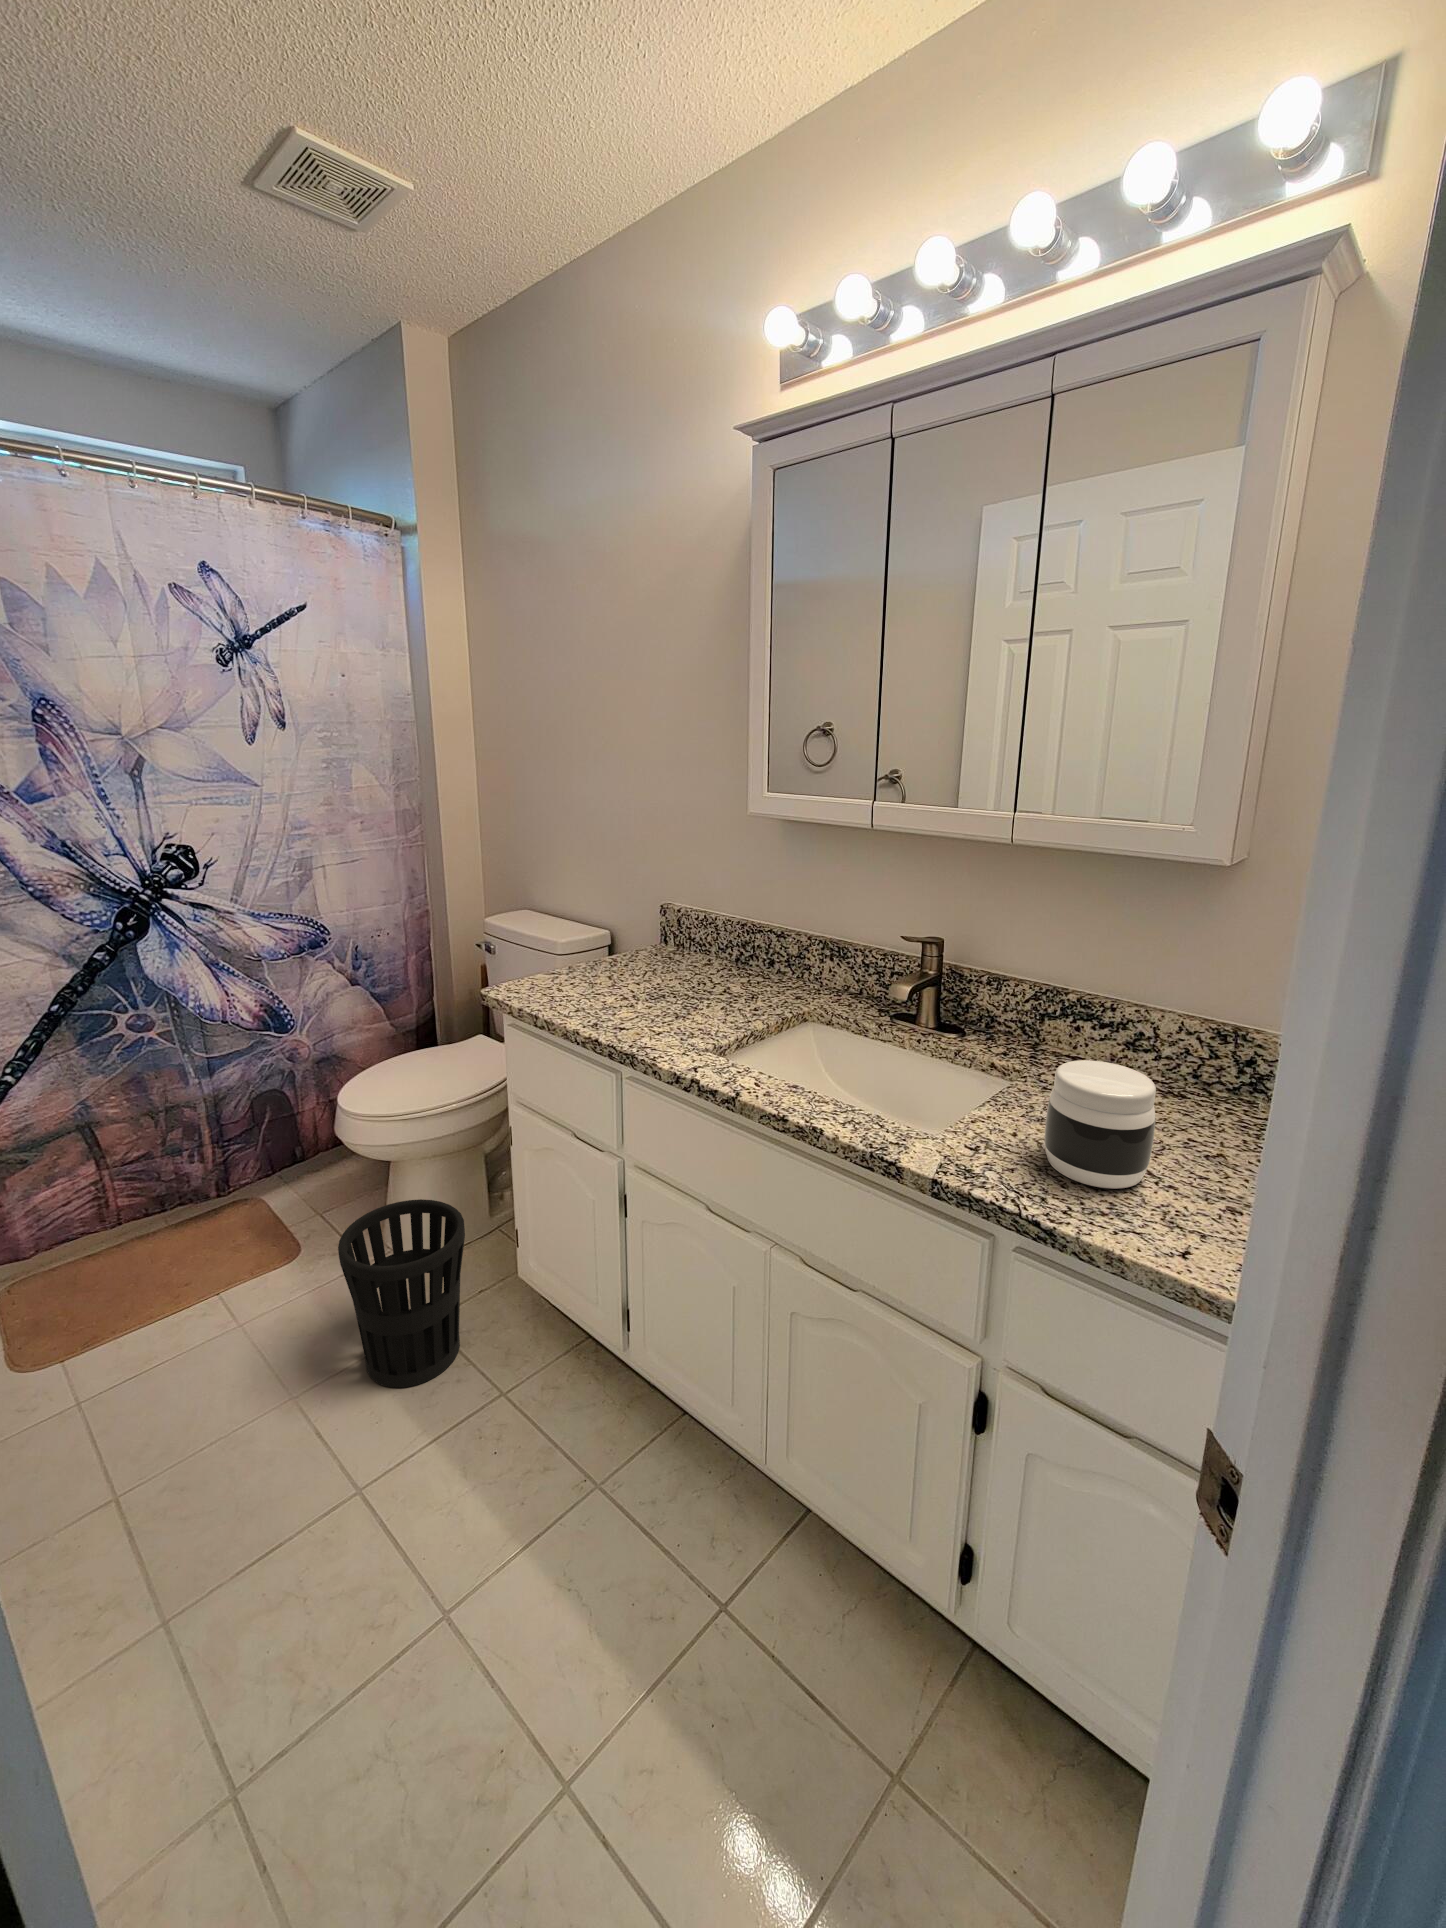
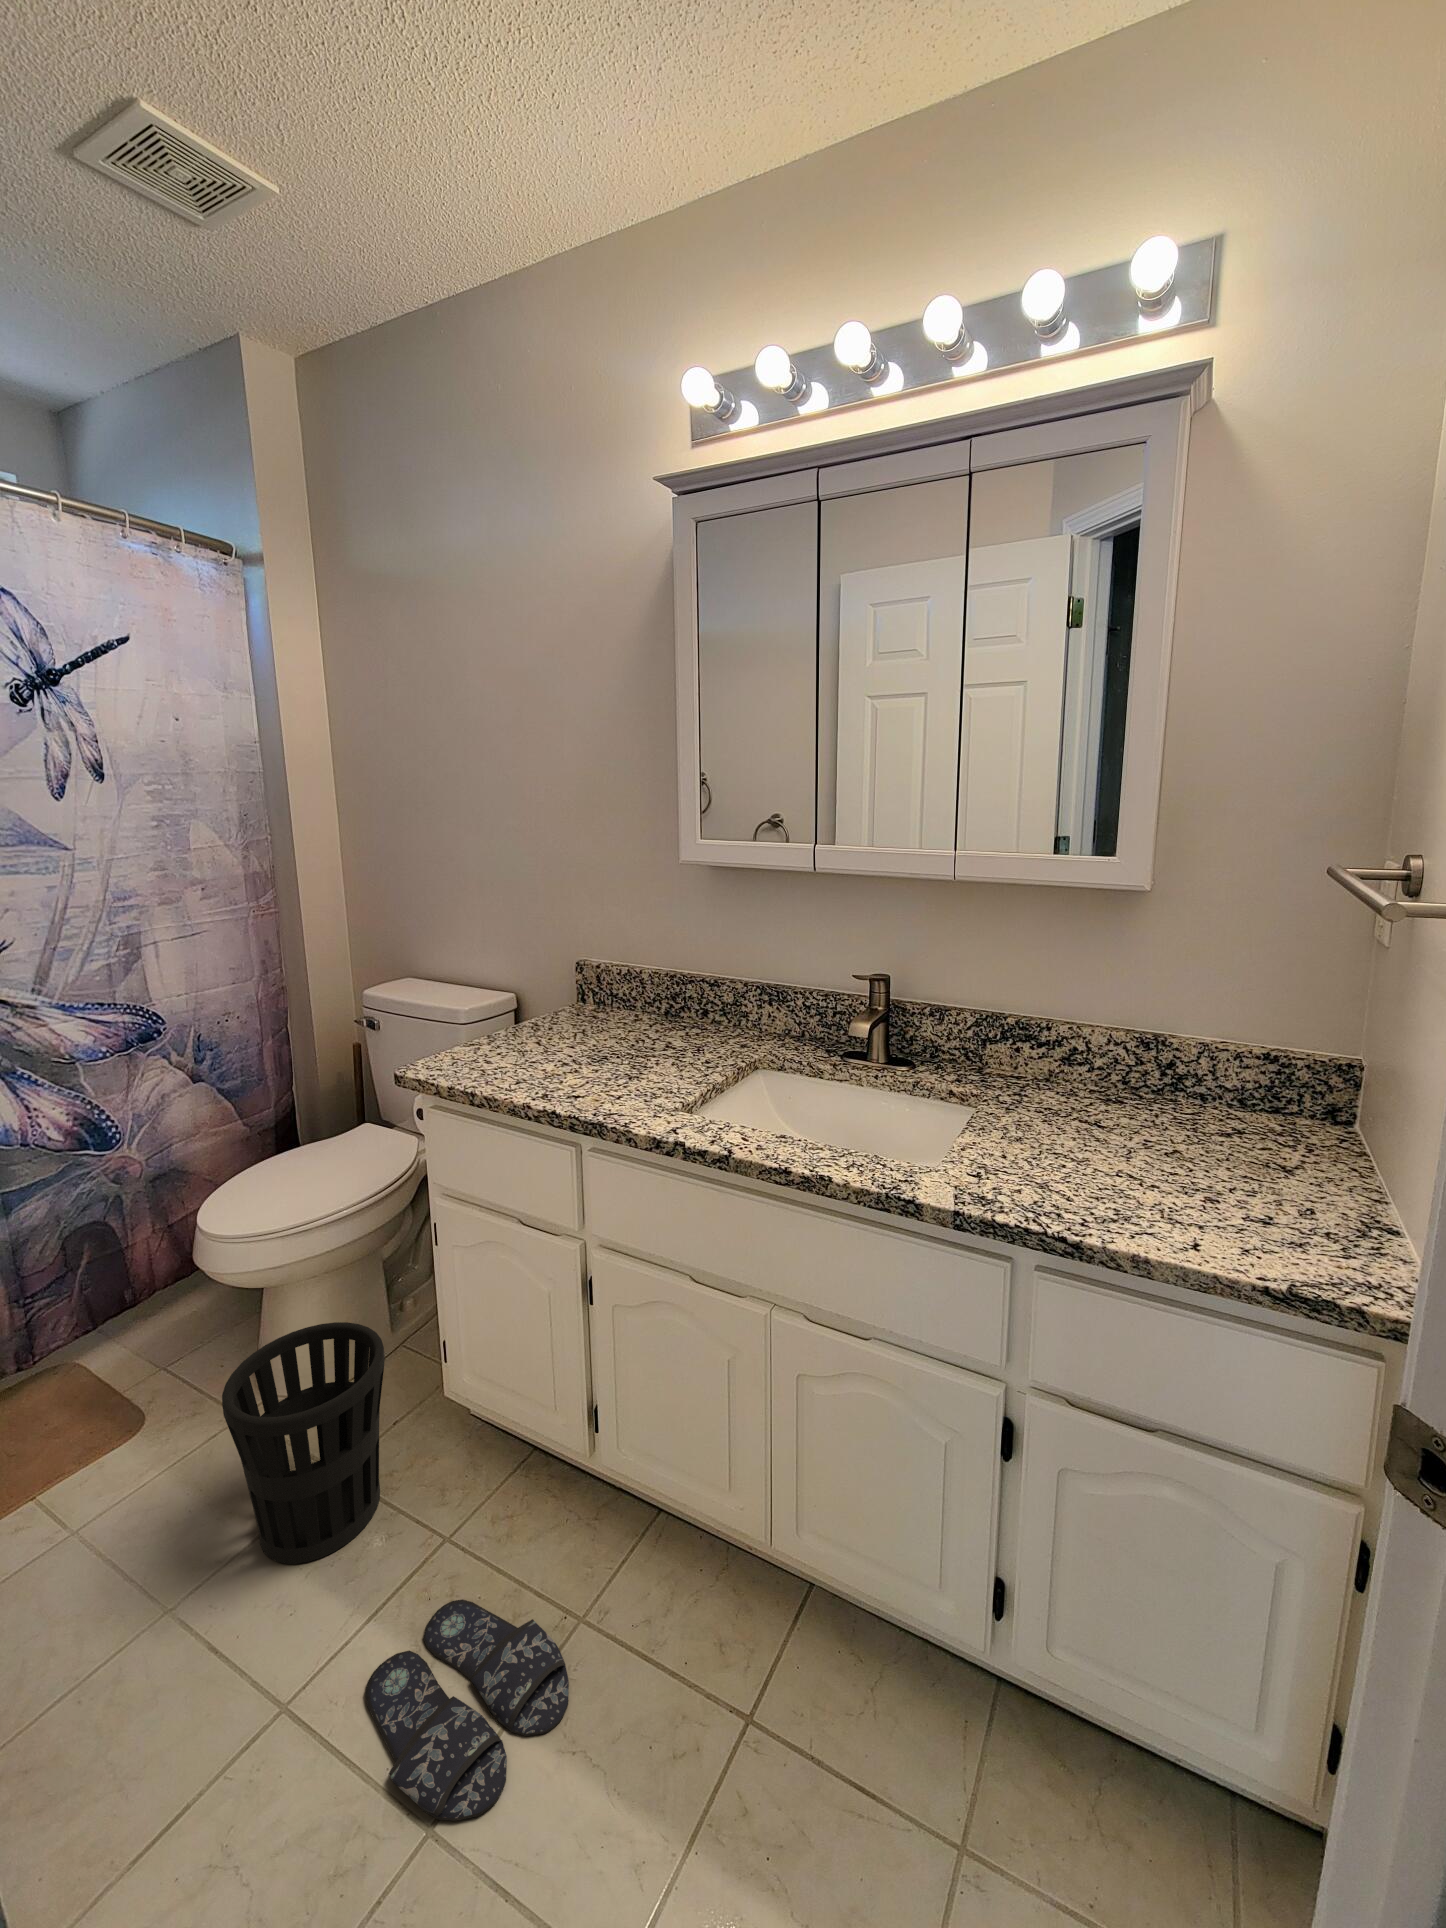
jar: present [1045,1060,1156,1189] -> none [1039,1077,1136,1196]
slippers: none [422,1445,579,1613] -> present [365,1599,569,1821]

